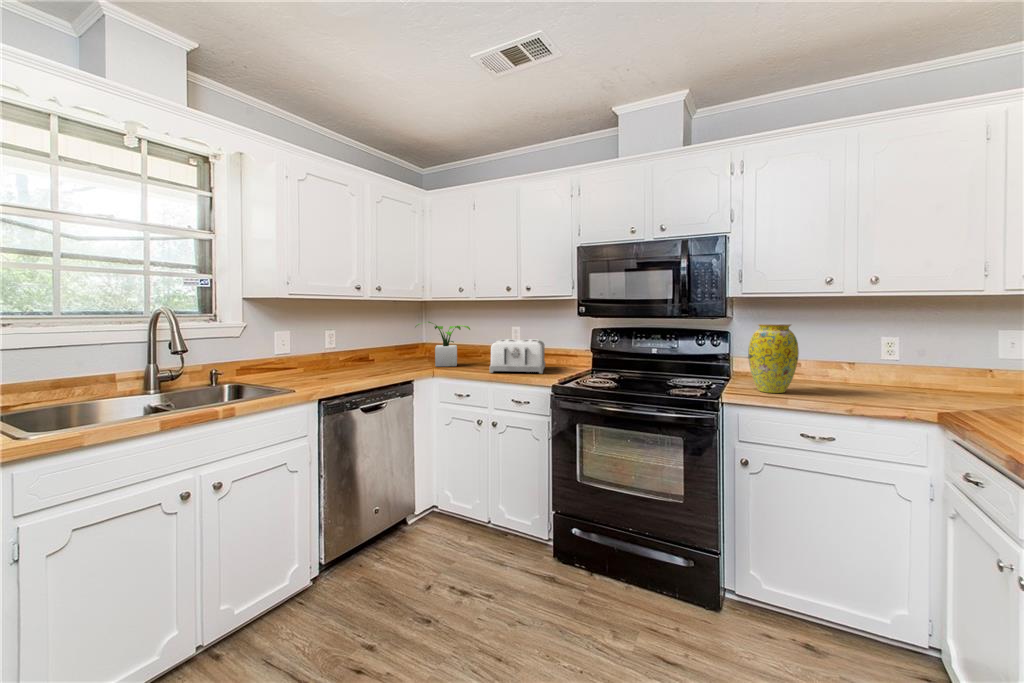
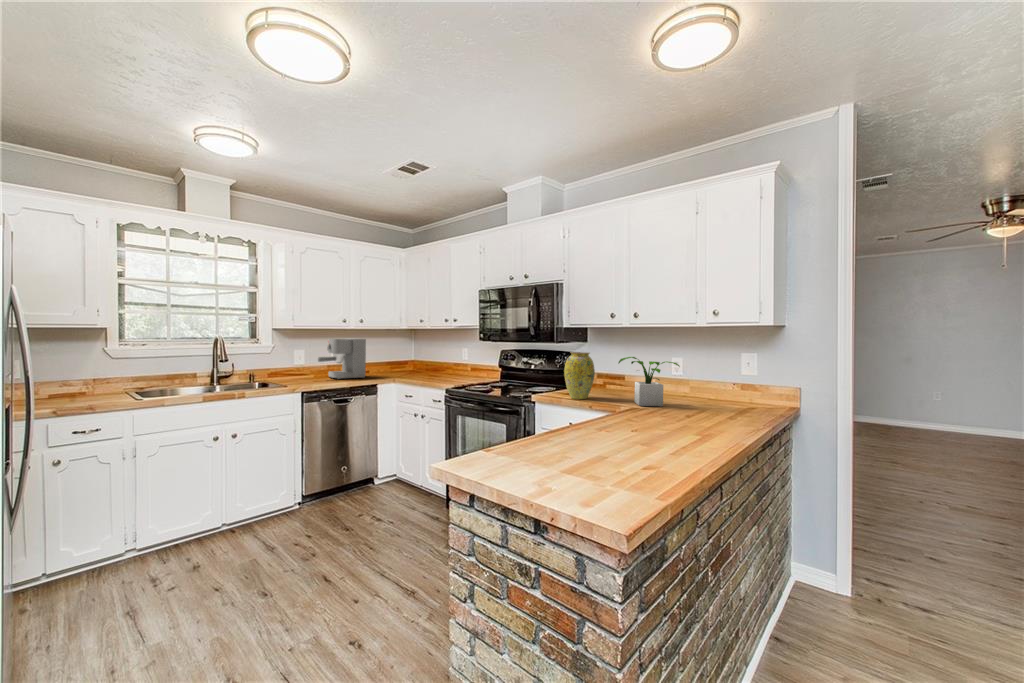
coffee maker: none [320,313,389,376] -> present [318,339,366,379]
potted plant: present [415,322,470,367] -> present [618,357,680,407]
toaster: present [490,339,545,373] -> none [427,358,474,383]

